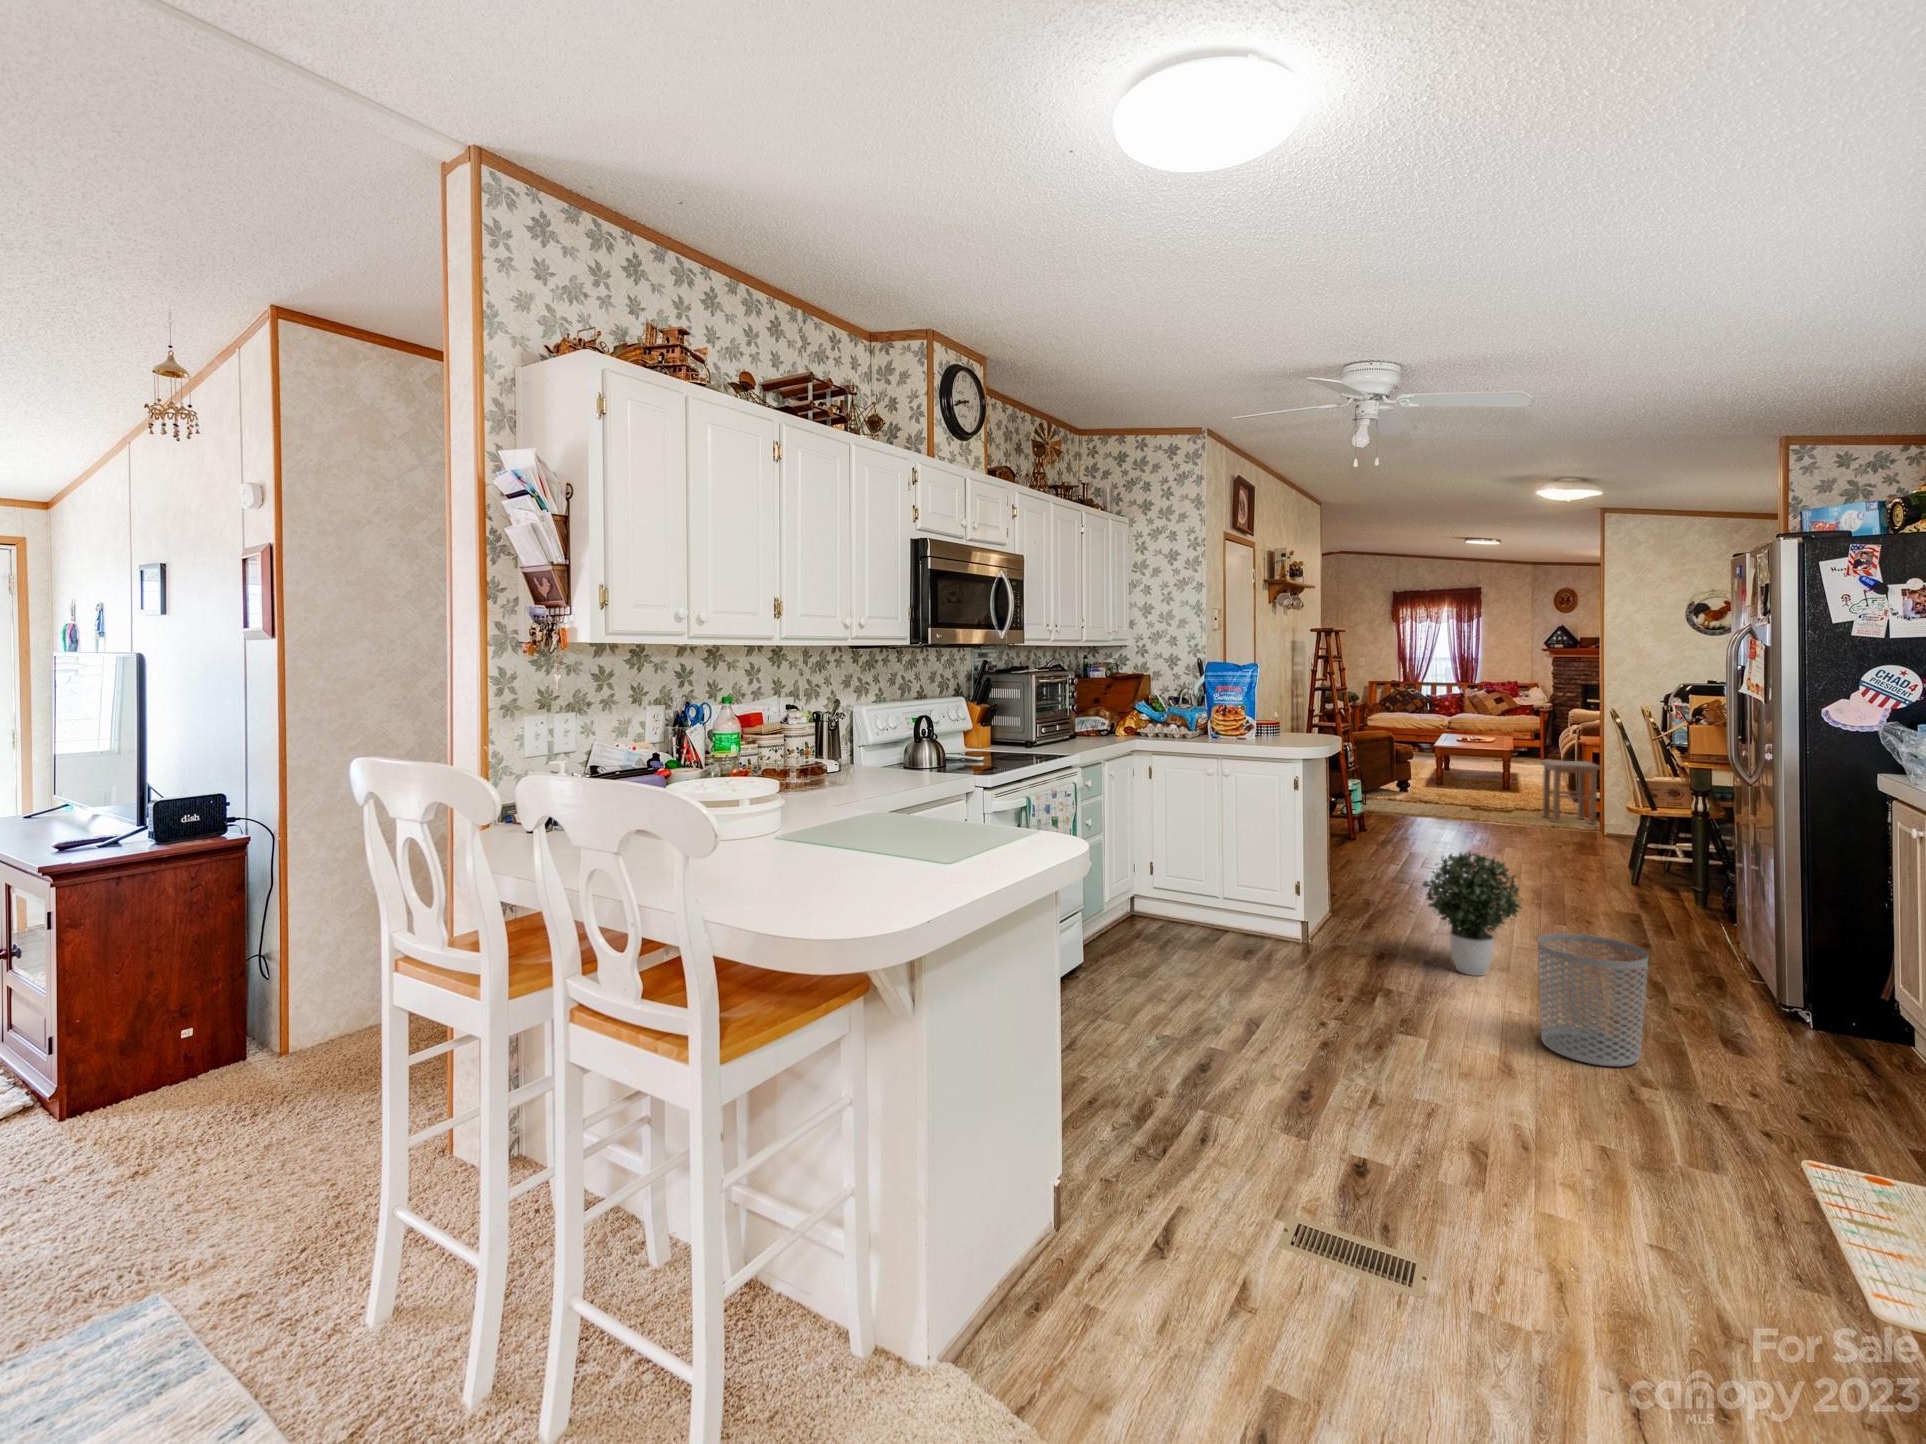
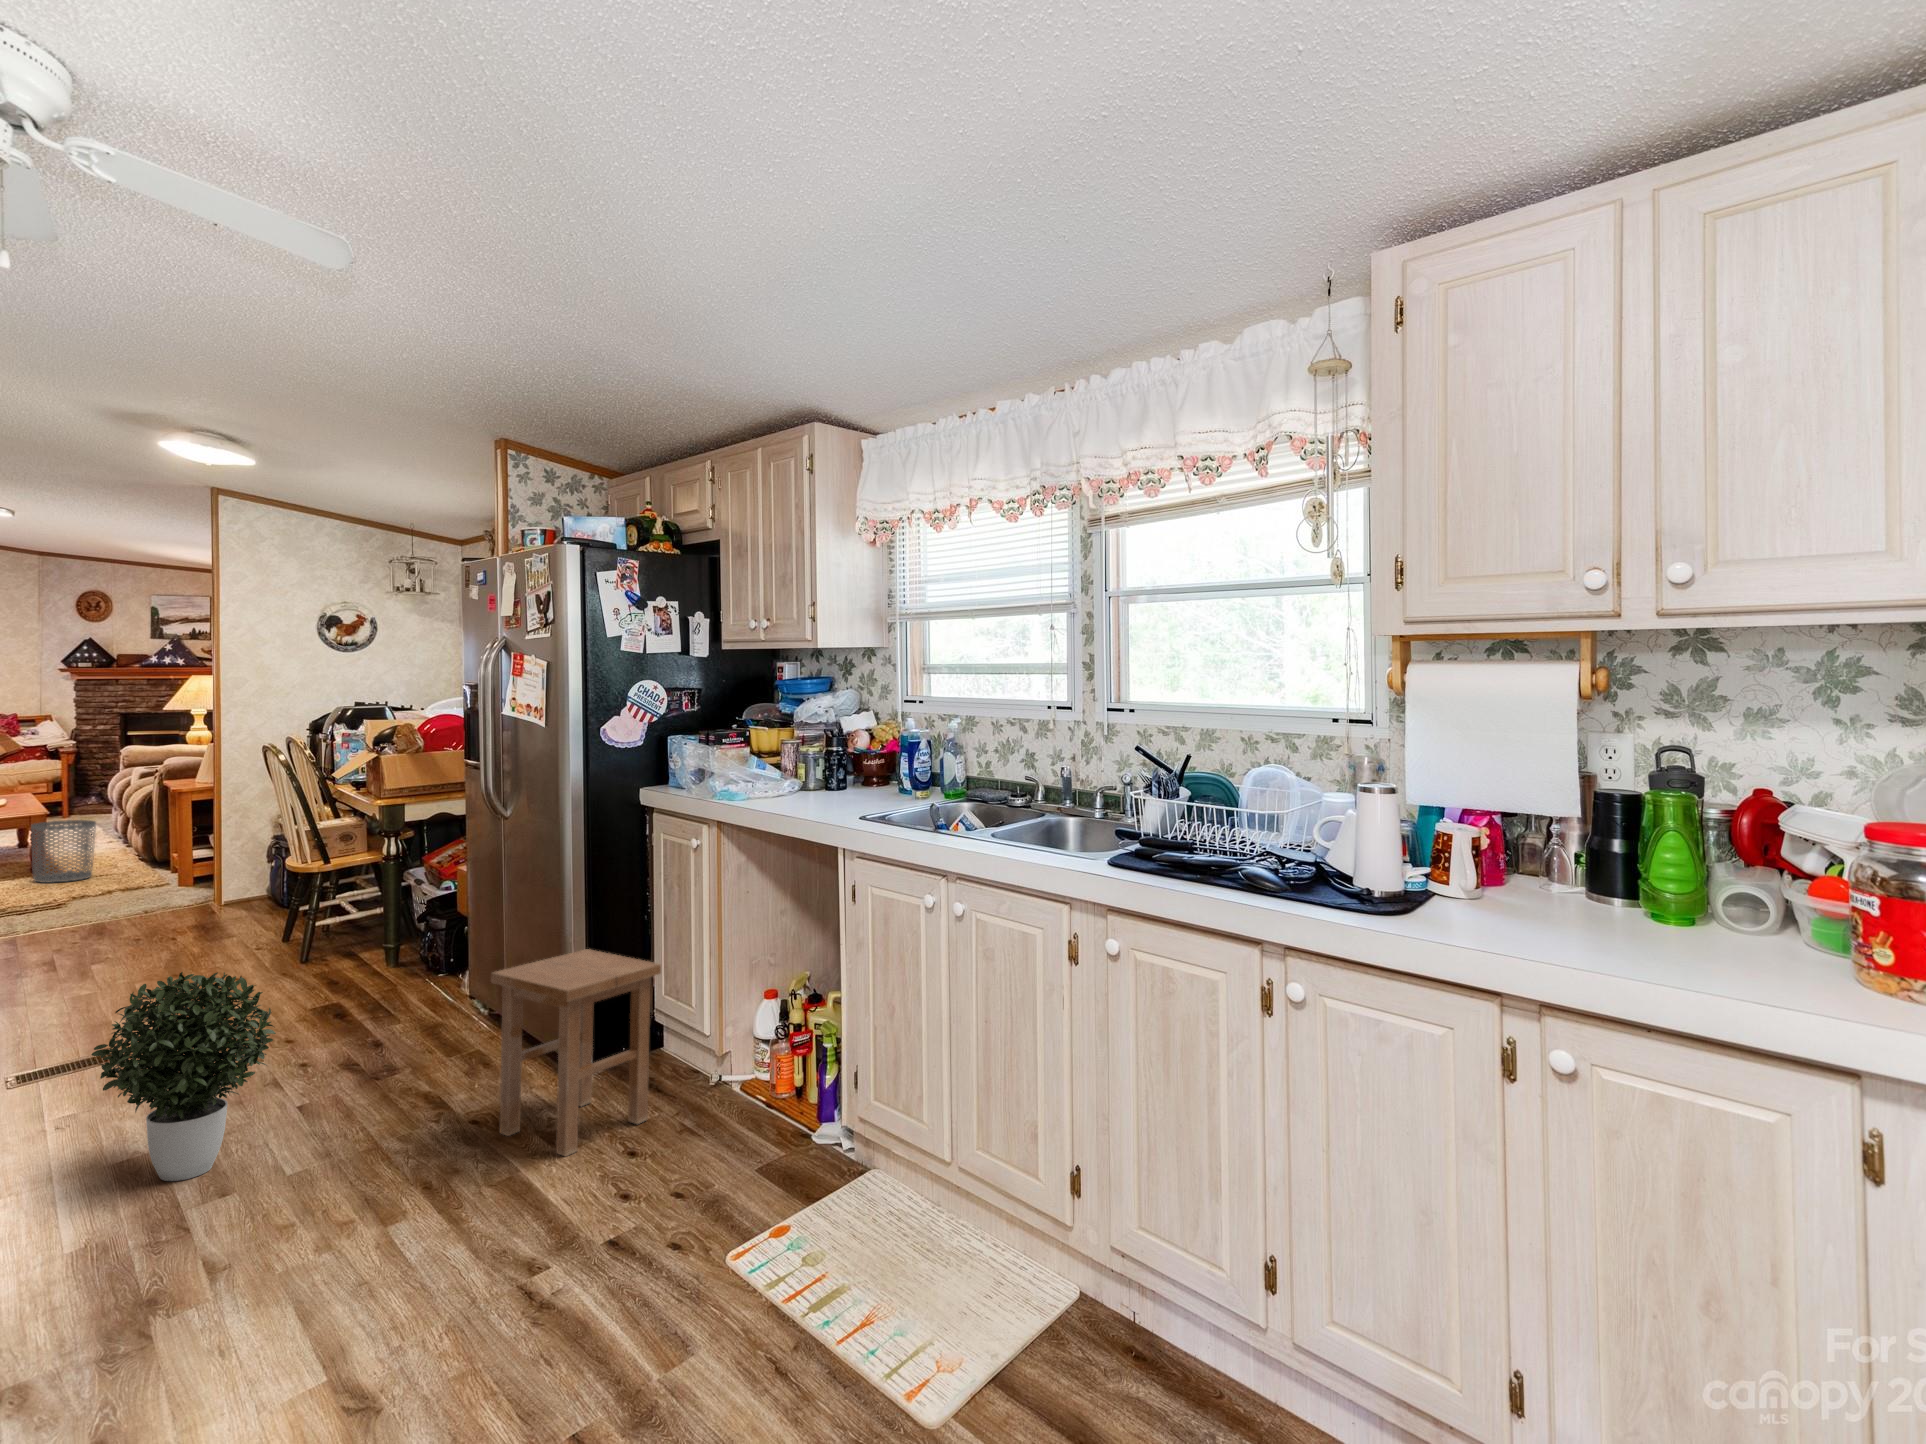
stool: present [1540,760,1601,824] -> present [491,949,661,1156]
waste bin: present [1538,933,1648,1066] -> present [31,820,96,883]

